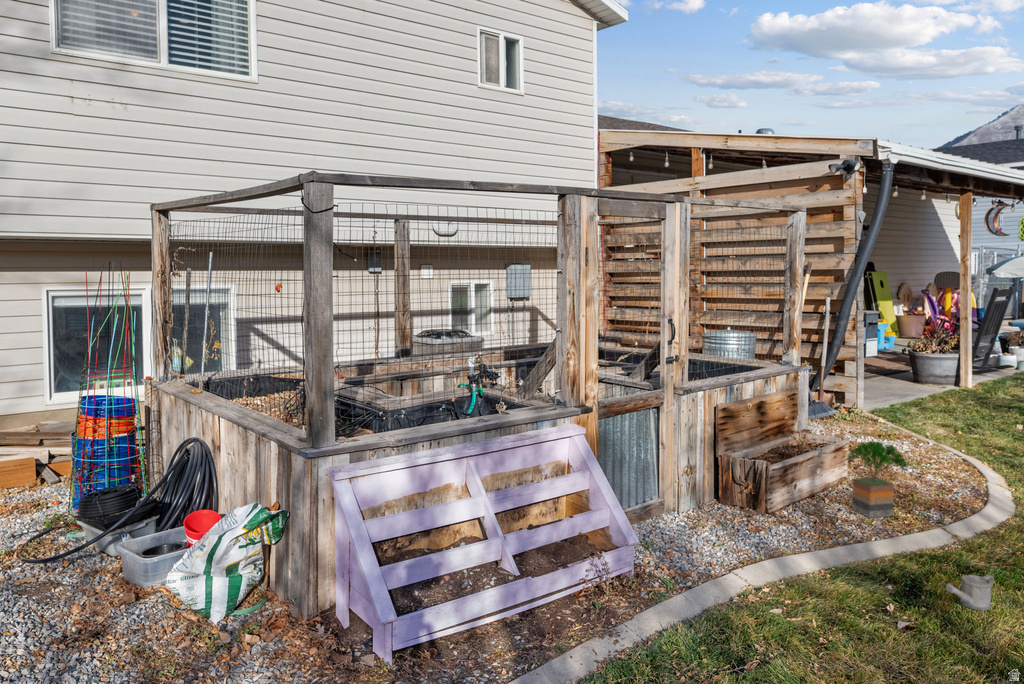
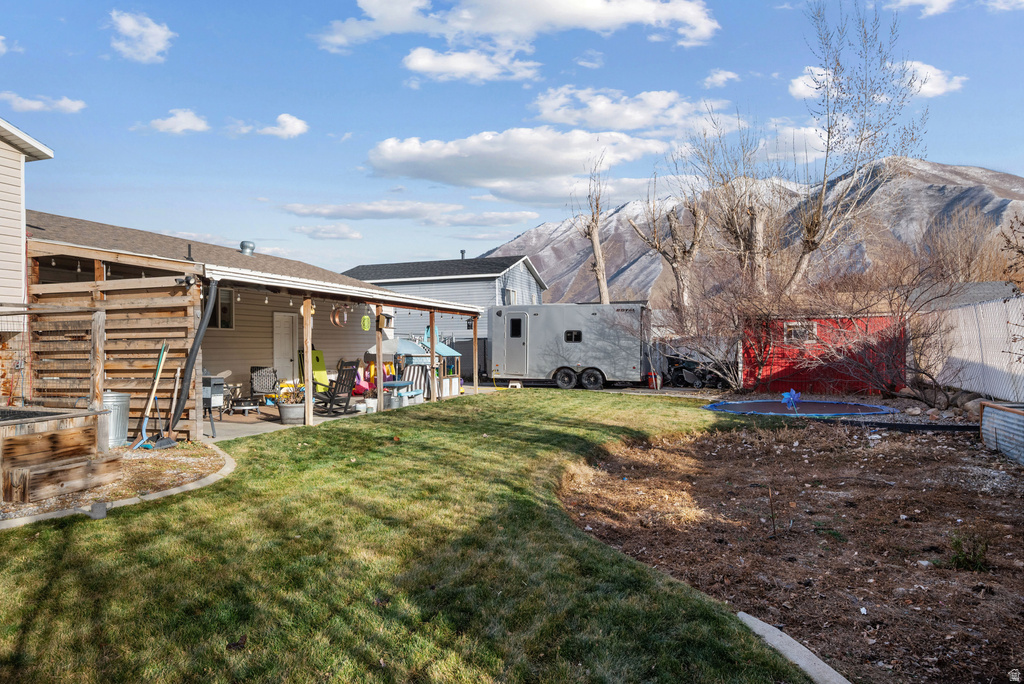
potted tree: present [848,441,908,518] -> none [95,446,131,492]

